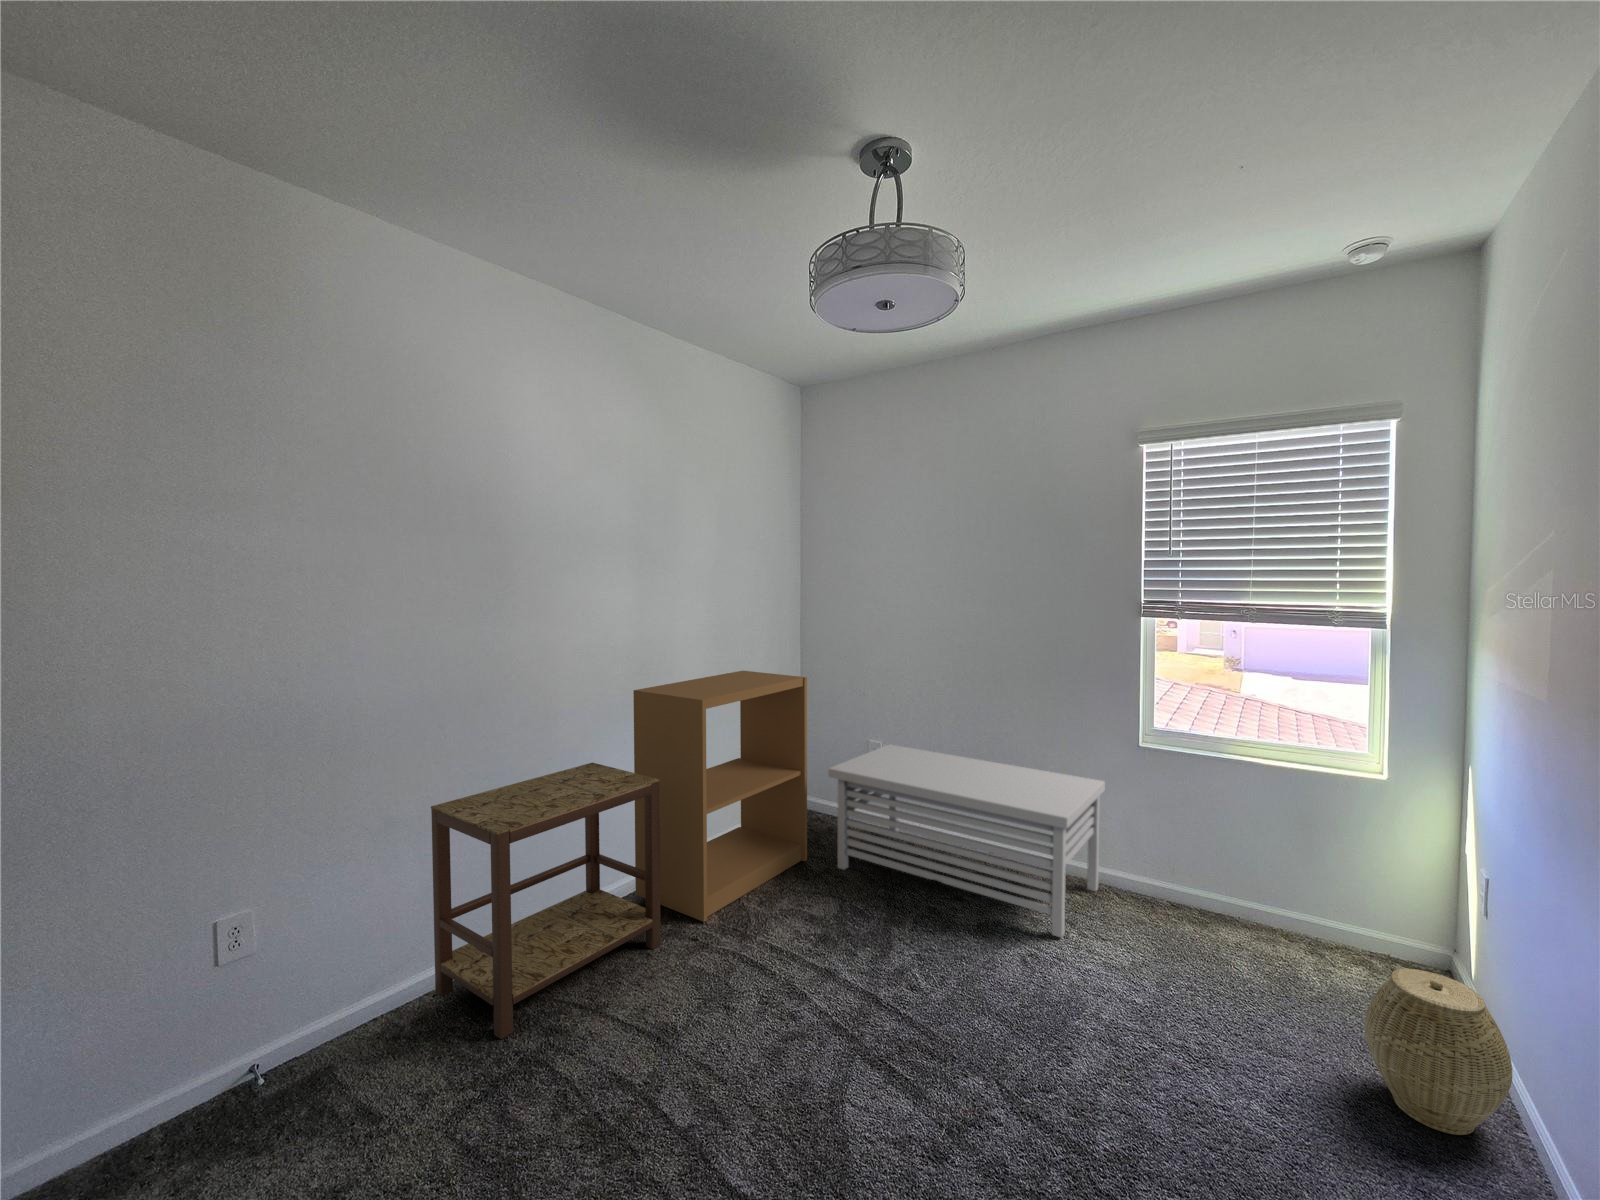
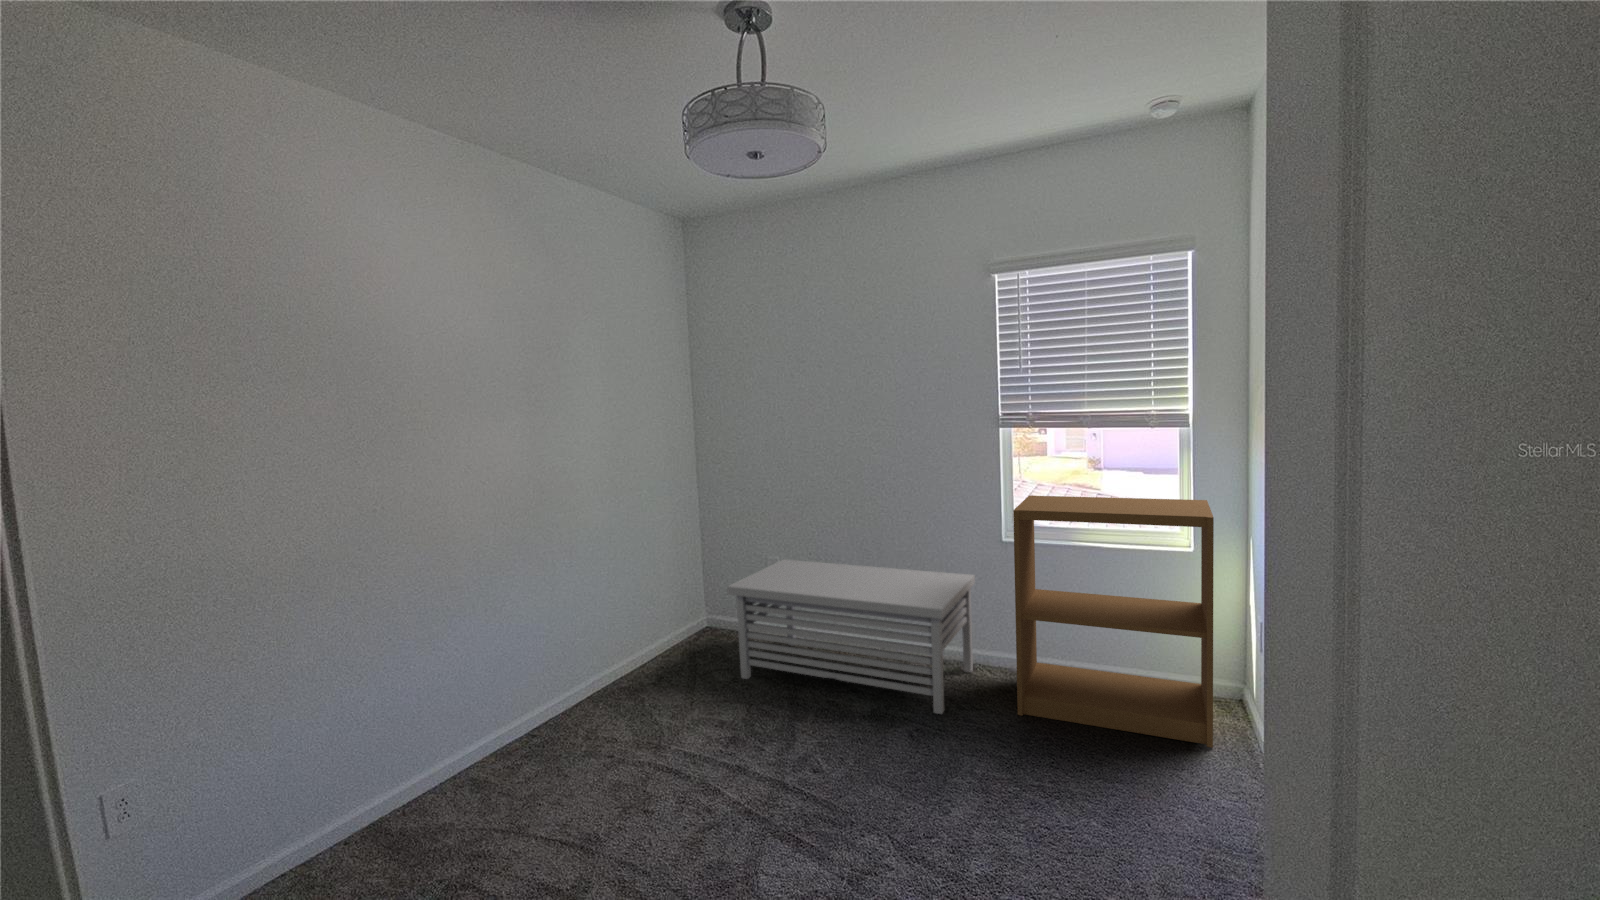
bookshelf: present [633,671,807,922] -> present [1013,495,1214,748]
side table: present [431,763,661,1039] -> none [328,601,576,870]
woven basket: present [1365,969,1513,1135] -> none [1173,700,1273,821]

